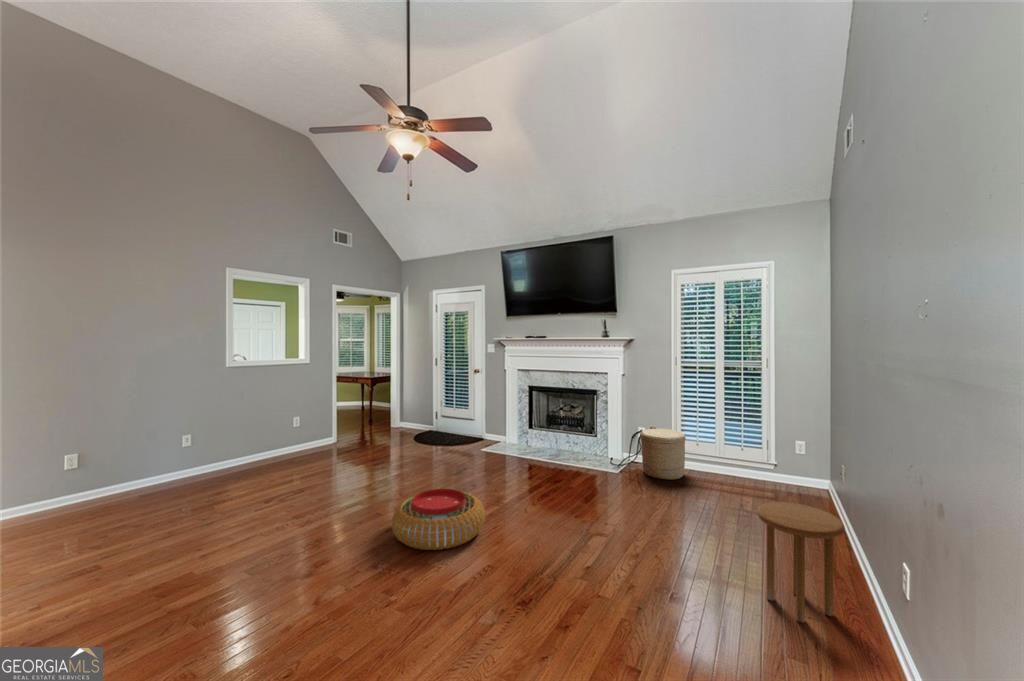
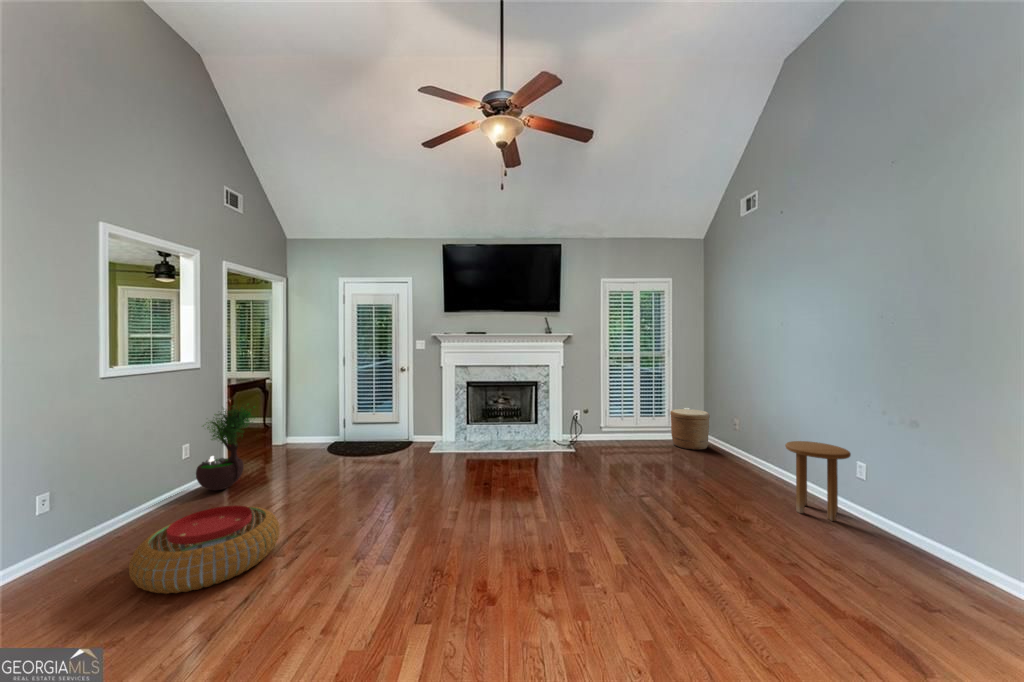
potted tree: none [311,392,349,454] -> present [196,406,255,490]
woven basket: present [640,429,685,480] -> present [670,409,710,450]
pouf: present [392,489,485,550] -> present [129,505,280,594]

